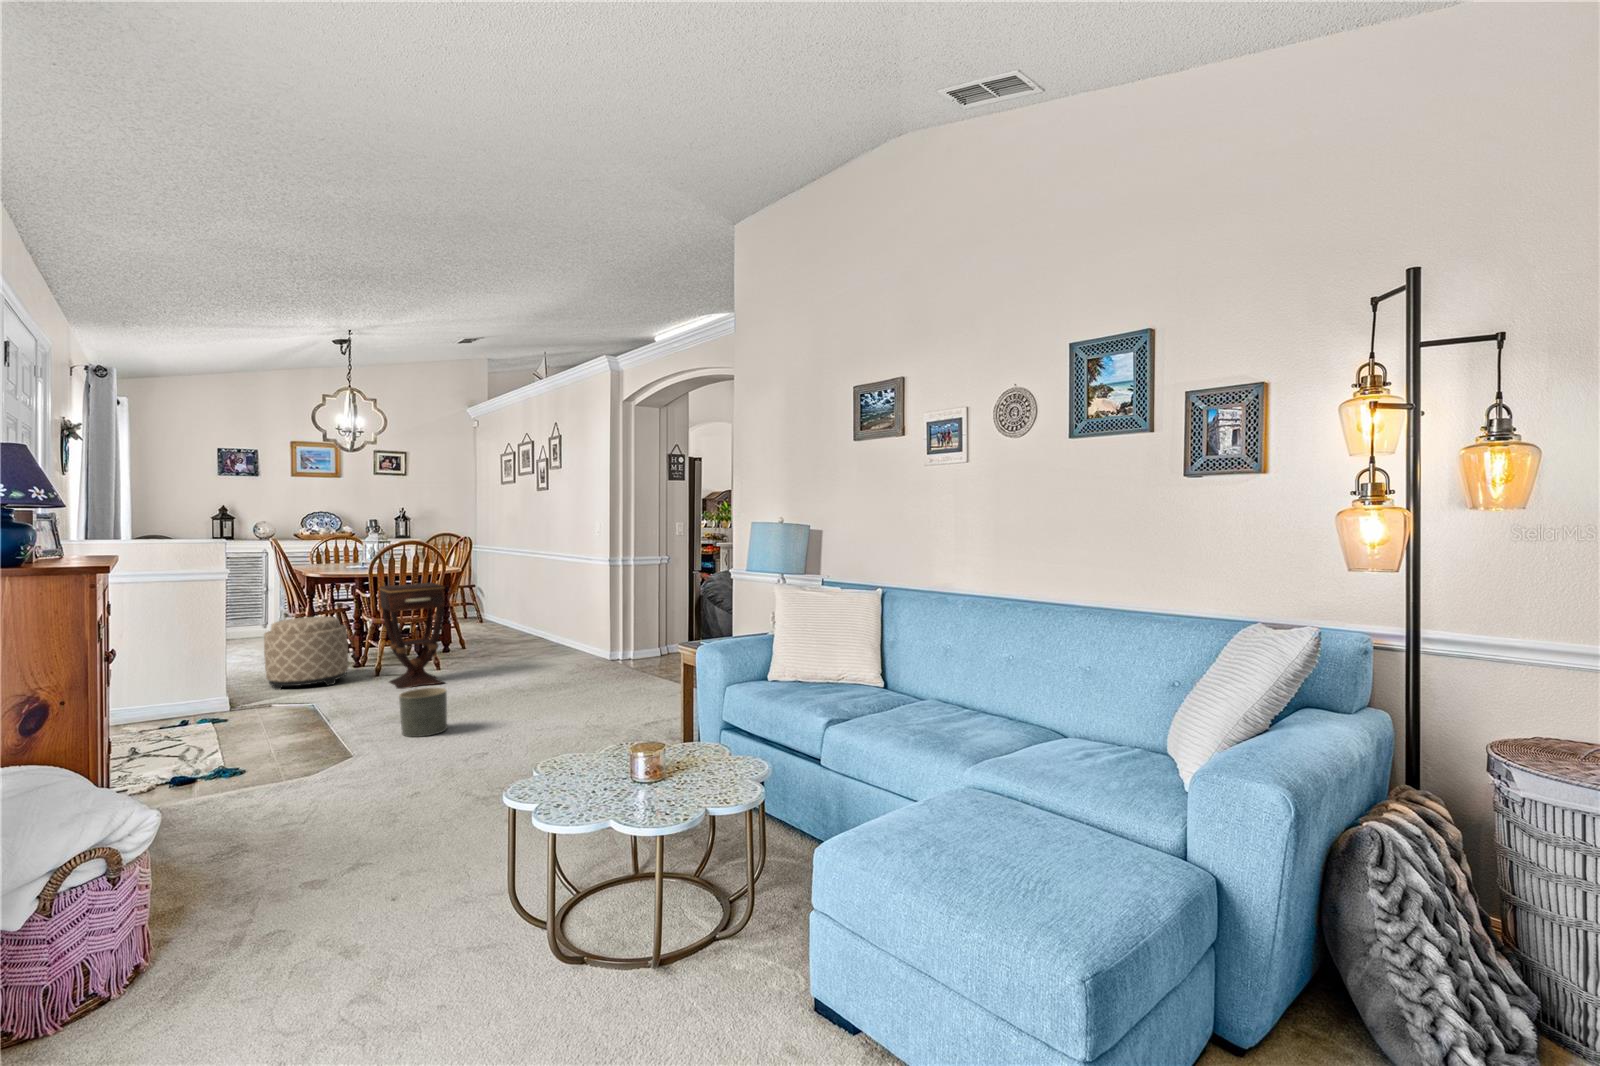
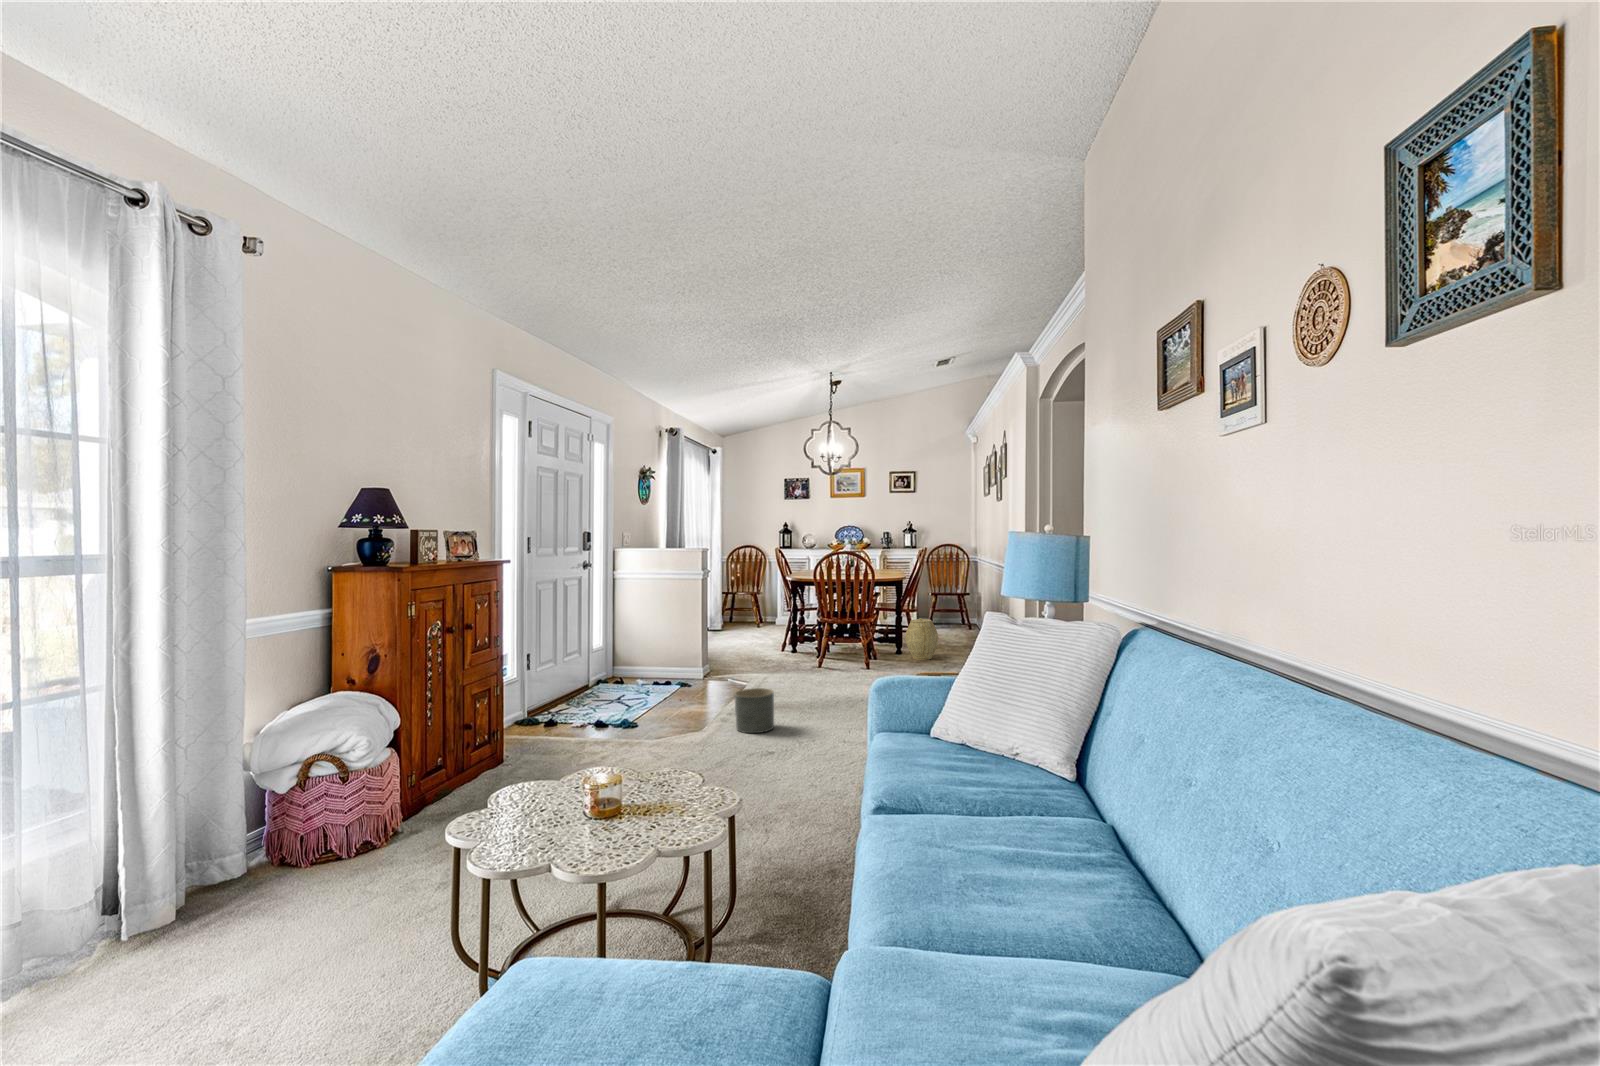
side table: present [379,583,445,689] -> none [800,590,851,683]
woven basket: none [464,611,500,655] -> present [905,618,938,660]
ottoman: present [264,616,348,690] -> none [734,613,793,671]

